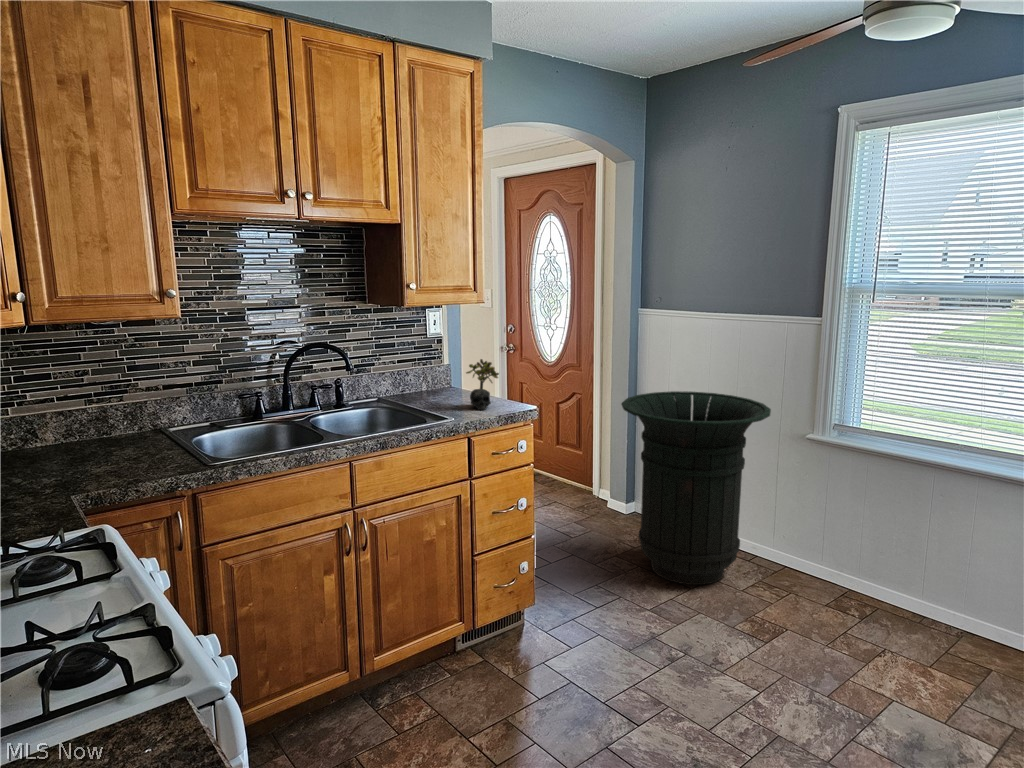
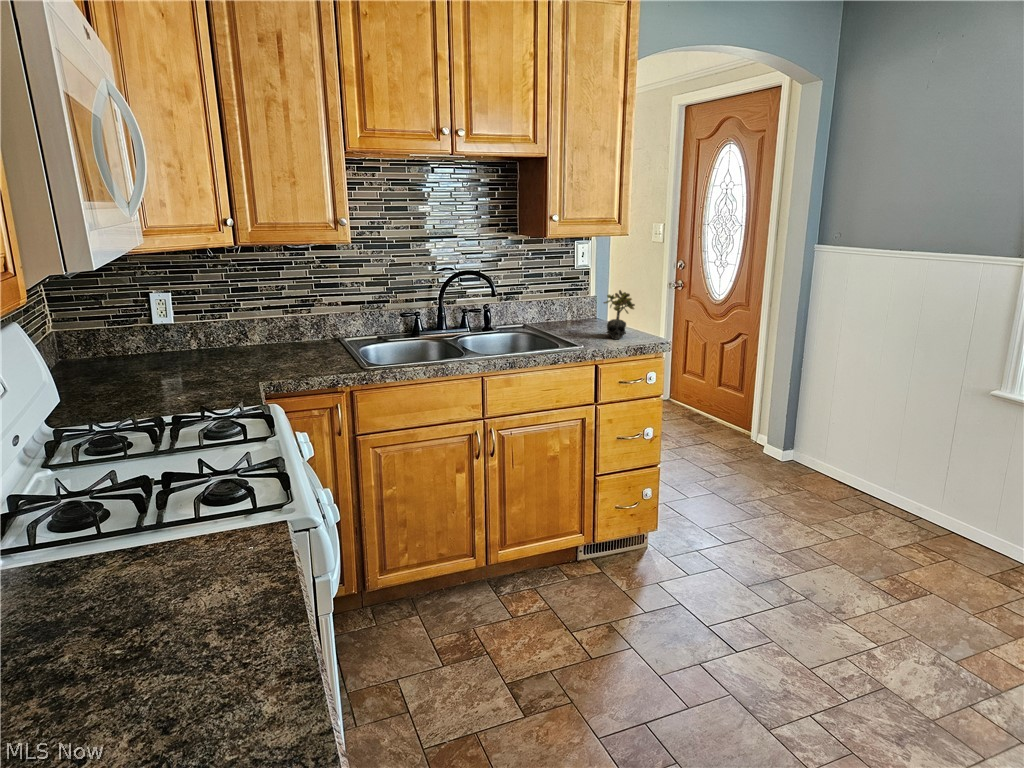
trash can: present [622,391,771,585] -> none [774,335,947,538]

